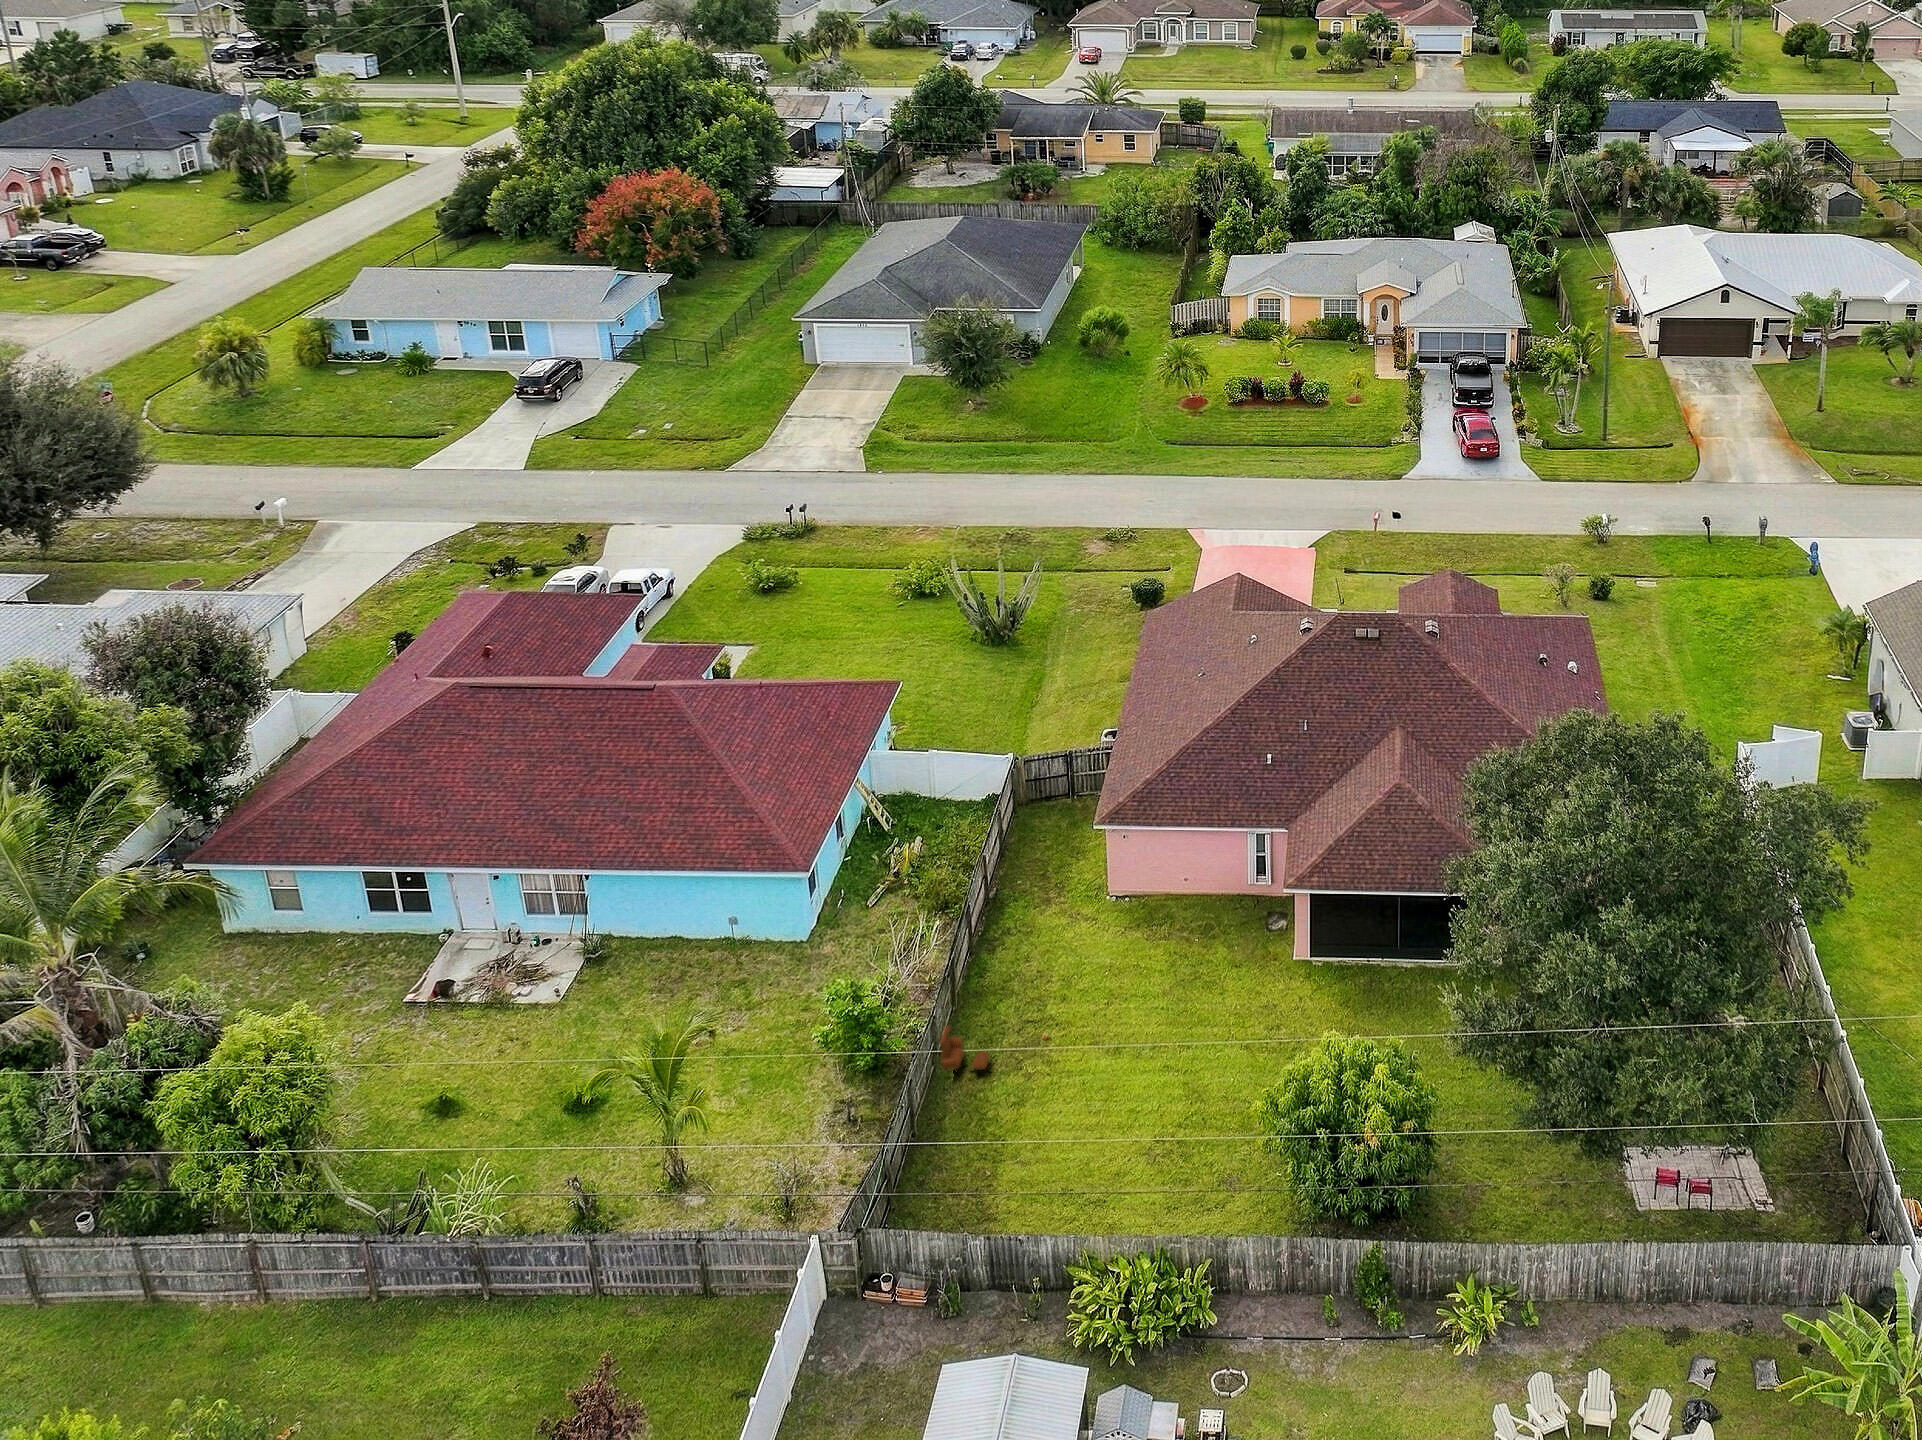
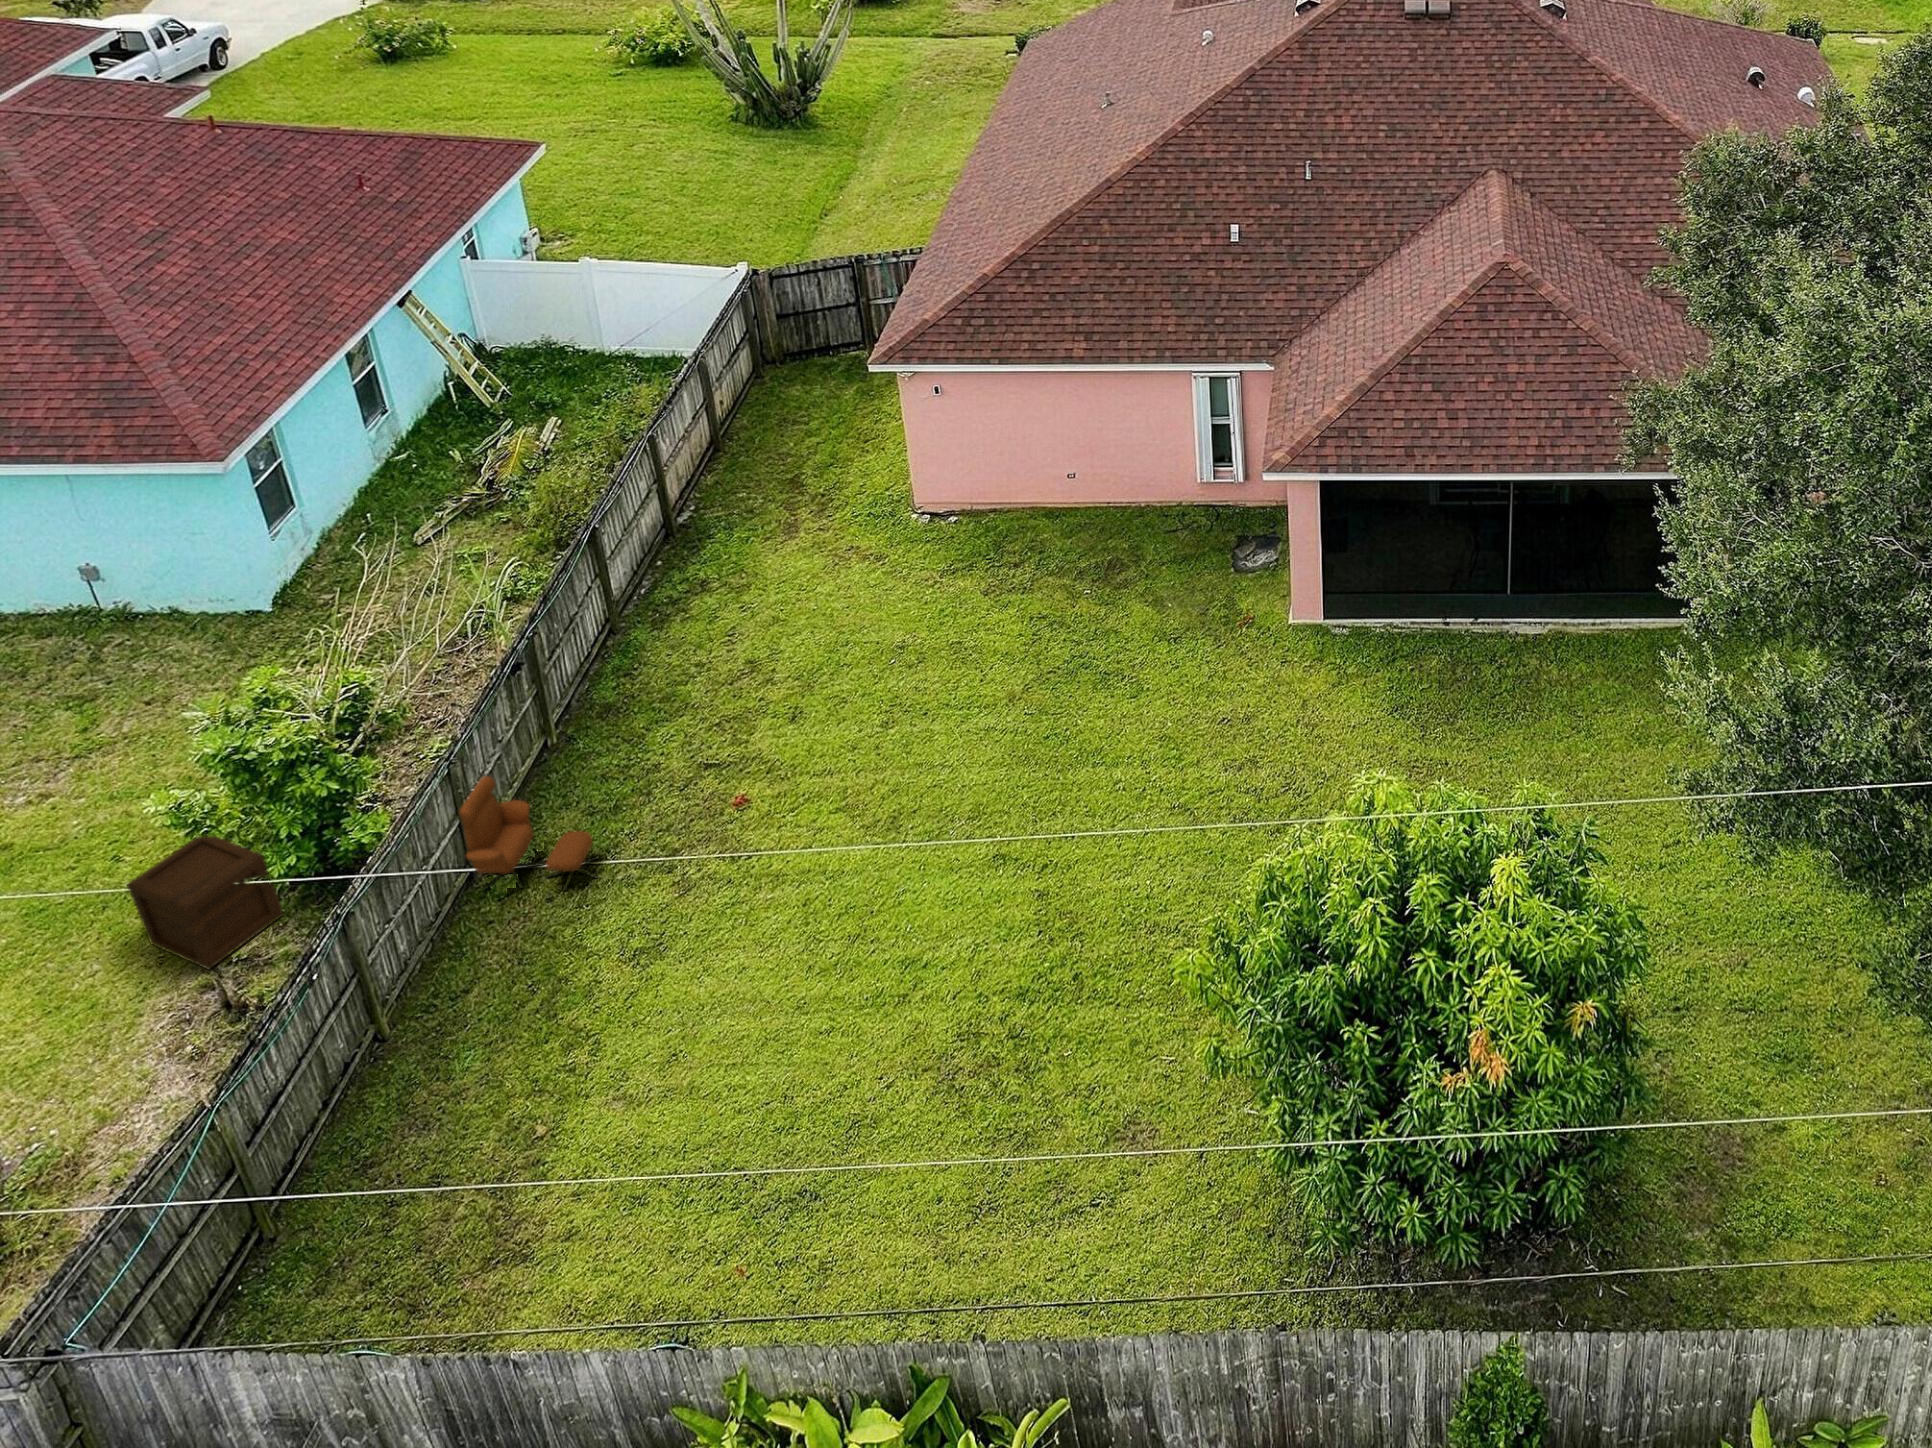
wooden crate: none [807,1048,863,1108] -> present [127,836,284,969]

